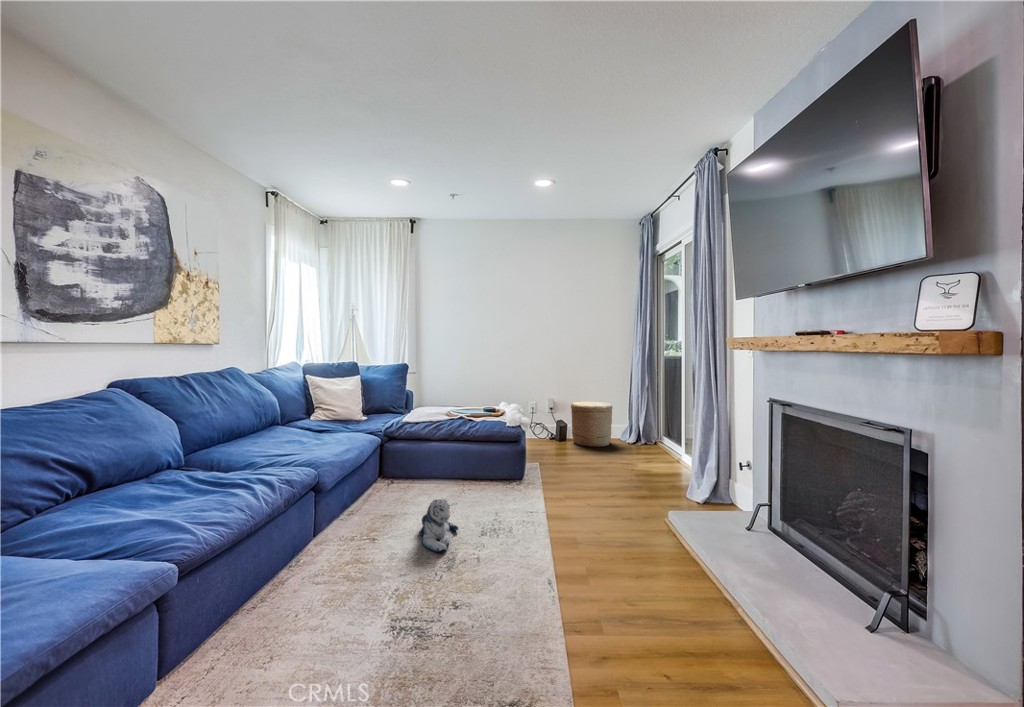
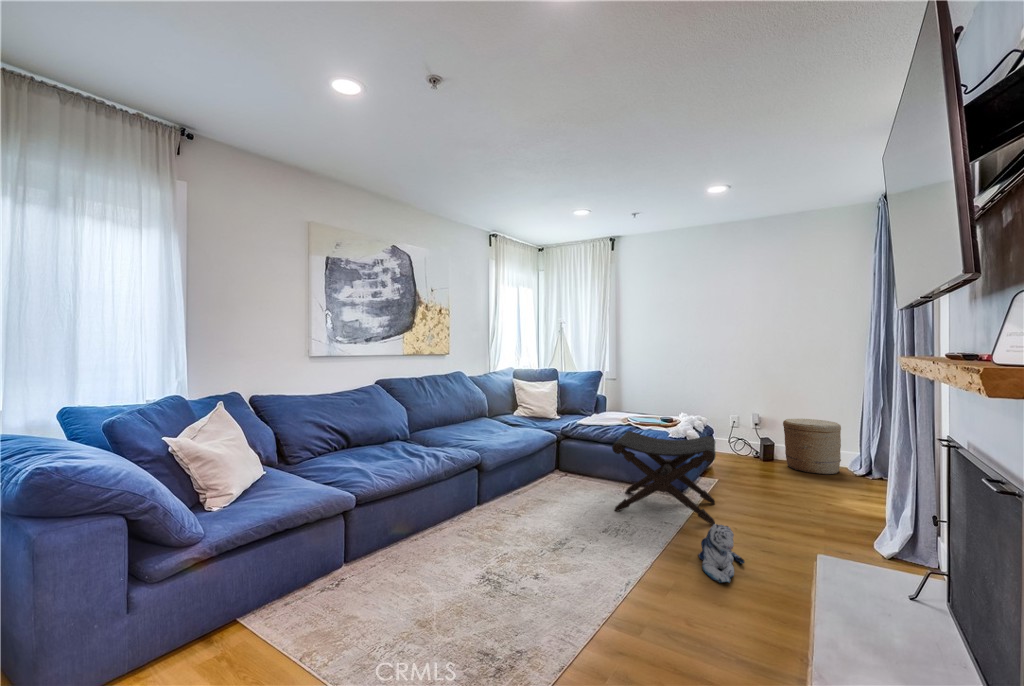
footstool: none [467,423,569,511] -> present [612,431,716,525]
plush toy: present [419,499,458,552] -> present [698,524,744,583]

